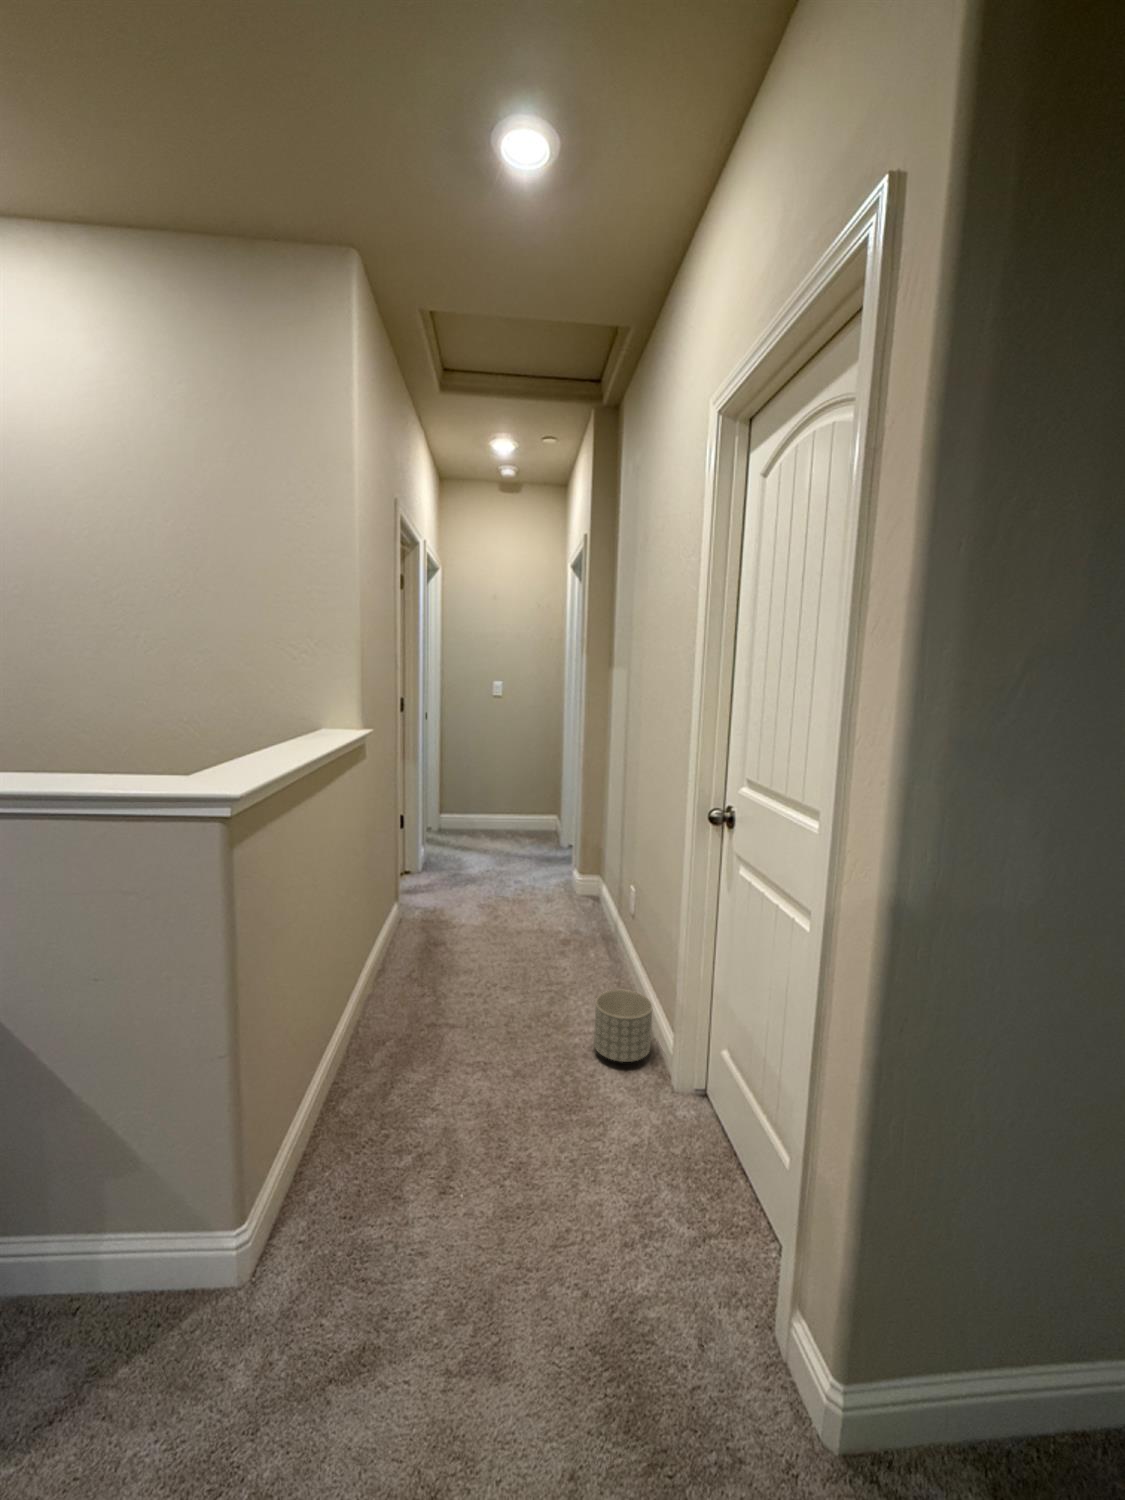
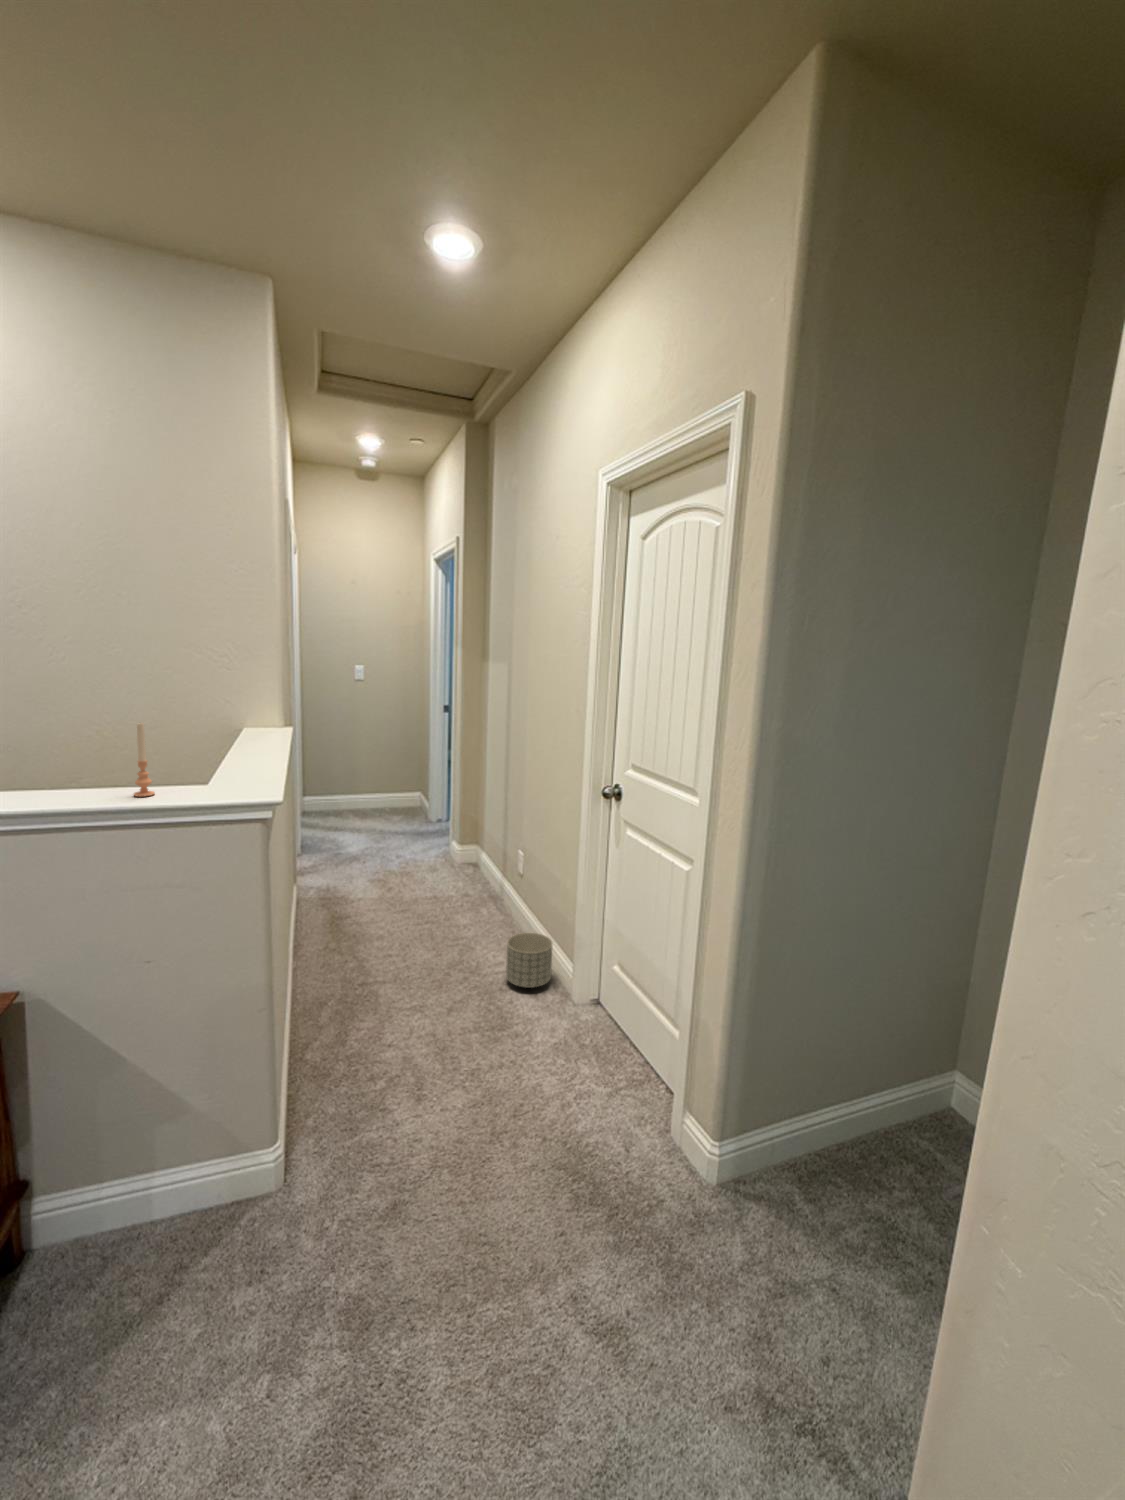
candle: none [75,693,102,783] -> present [134,723,155,797]

